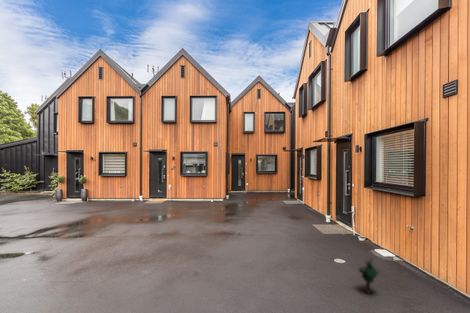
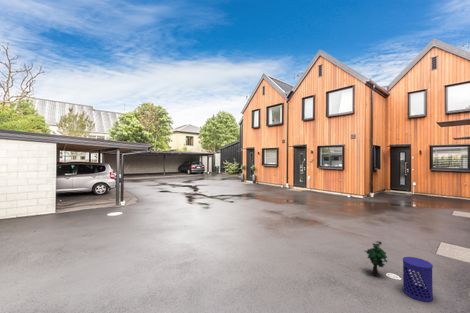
waste bin: none [393,263,419,302] -> present [403,257,433,302]

